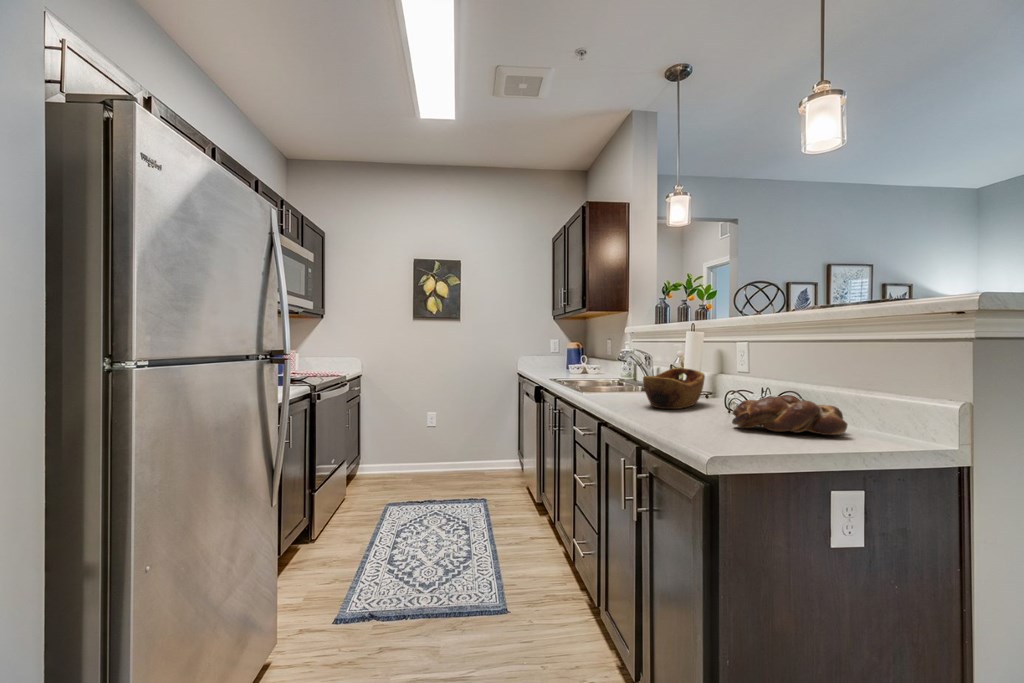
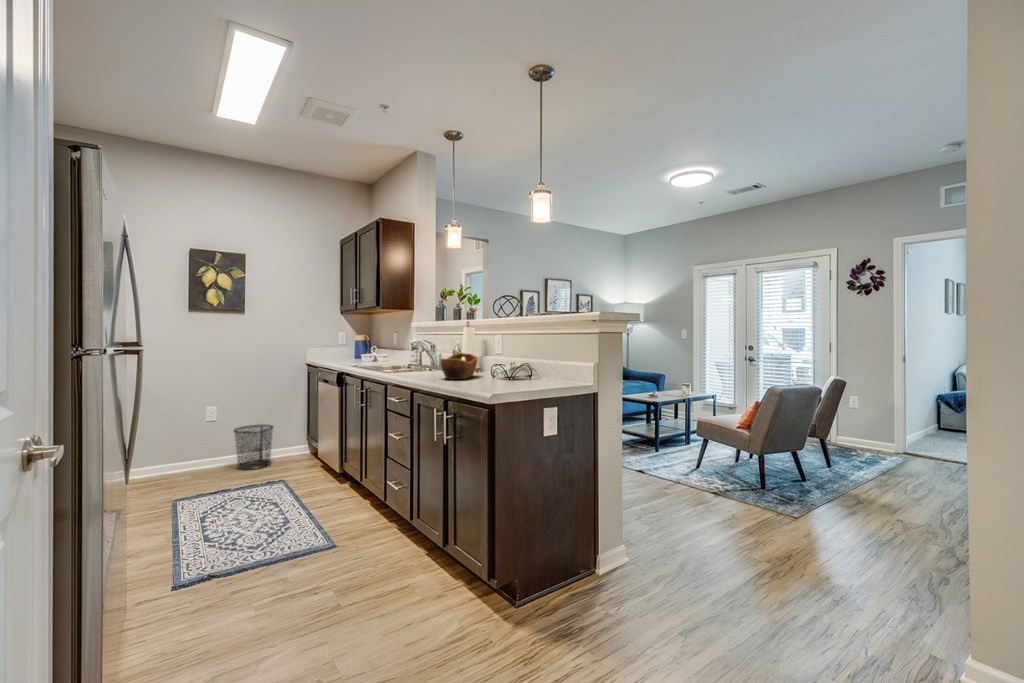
bread loaf: present [732,395,847,435] -> none [497,365,550,385]
waste bin: none [447,434,484,480] -> present [234,425,273,470]

